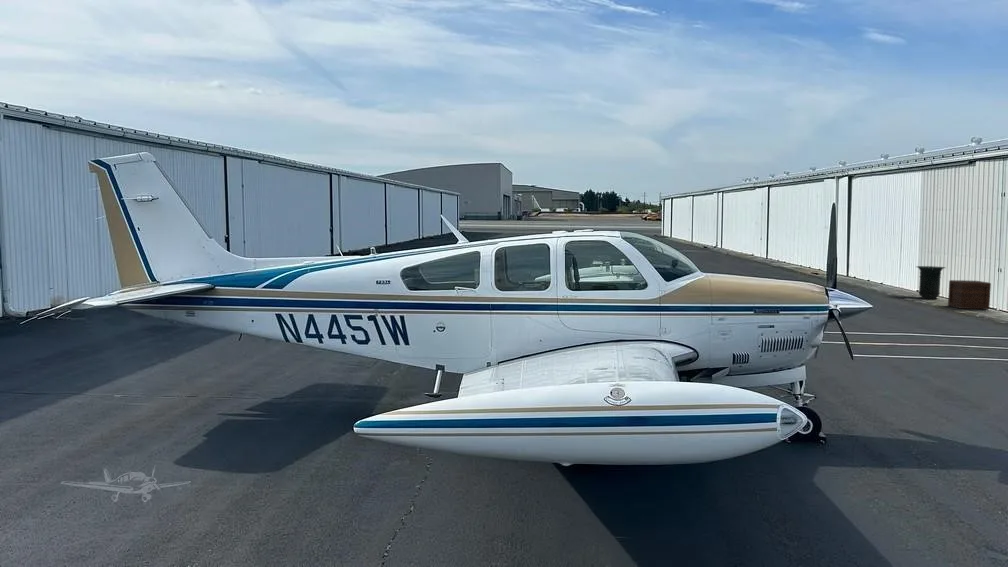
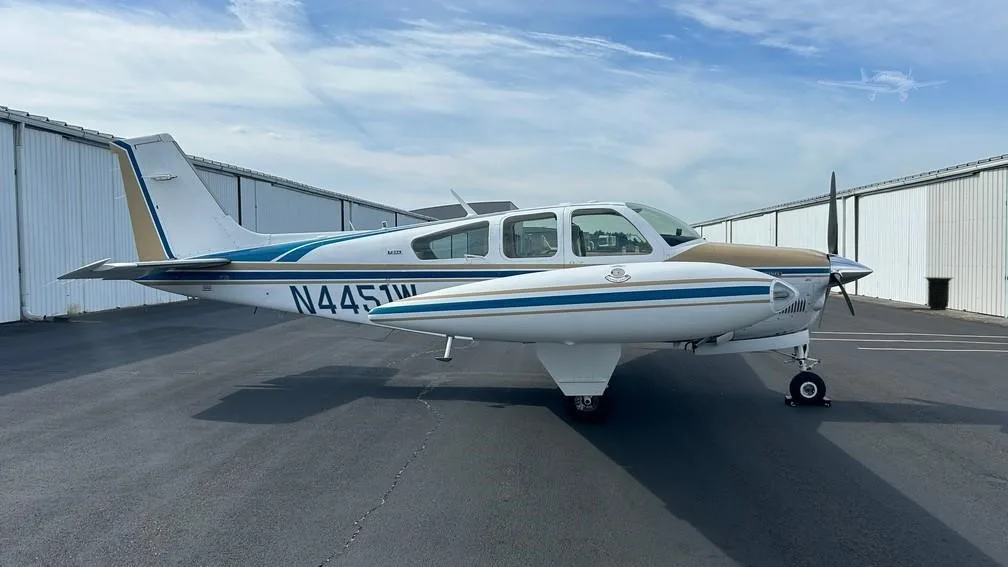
wooden crate: present [948,280,991,309] -> none [957,289,999,316]

